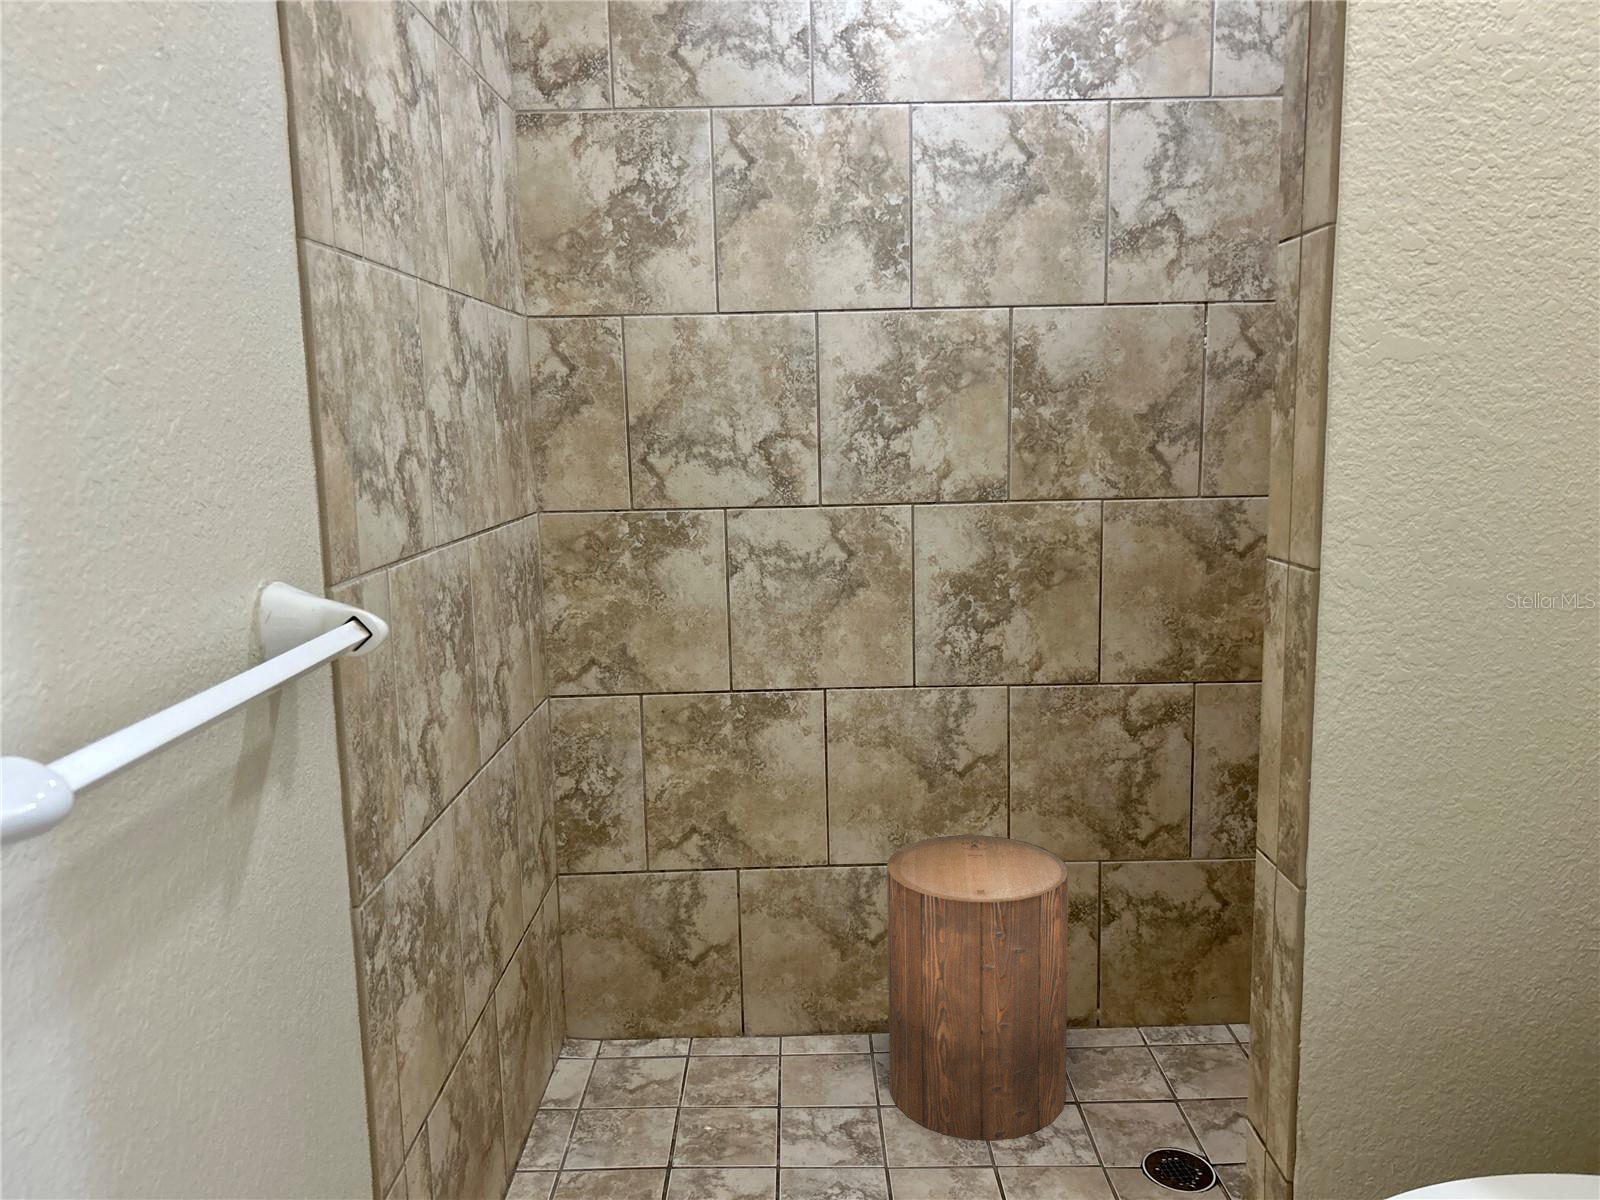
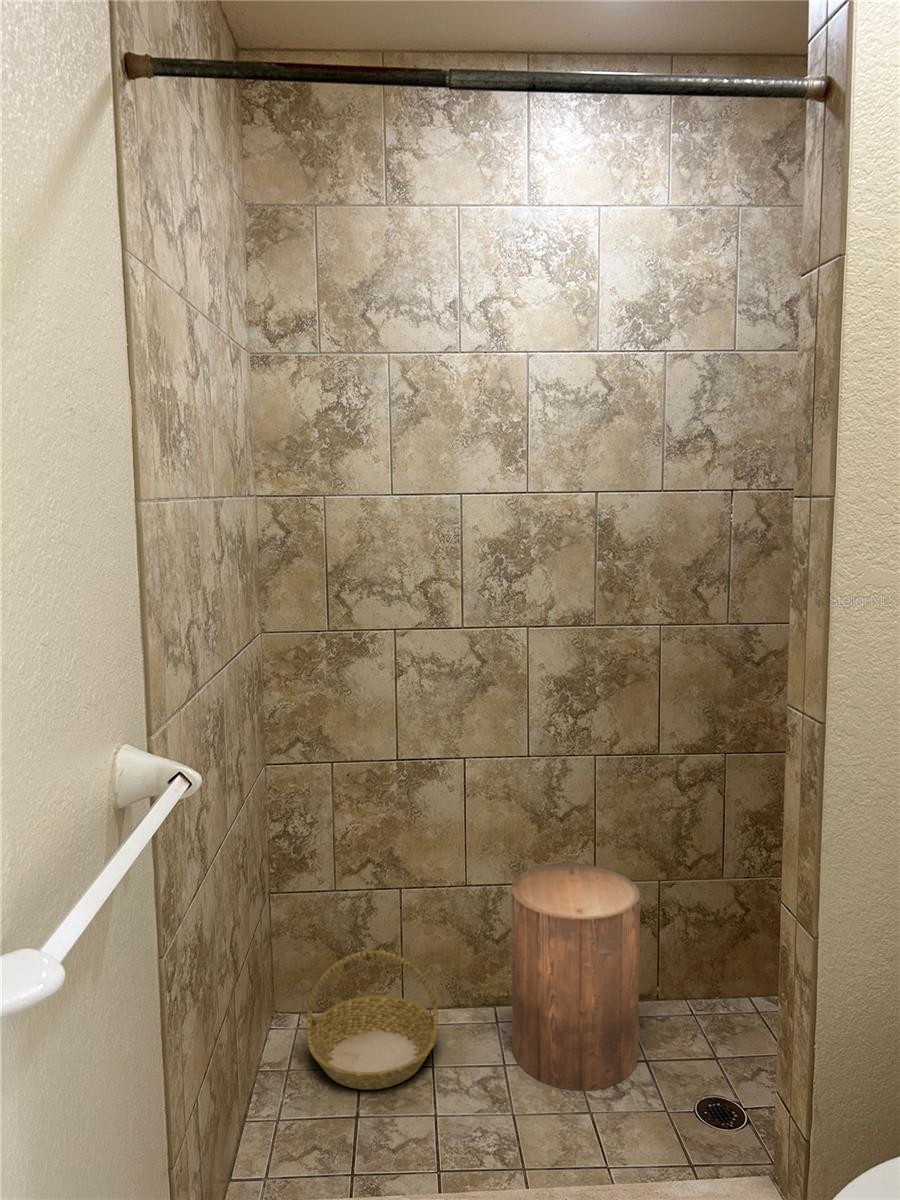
basket: none [604,948,786,1134] -> present [307,950,438,1090]

